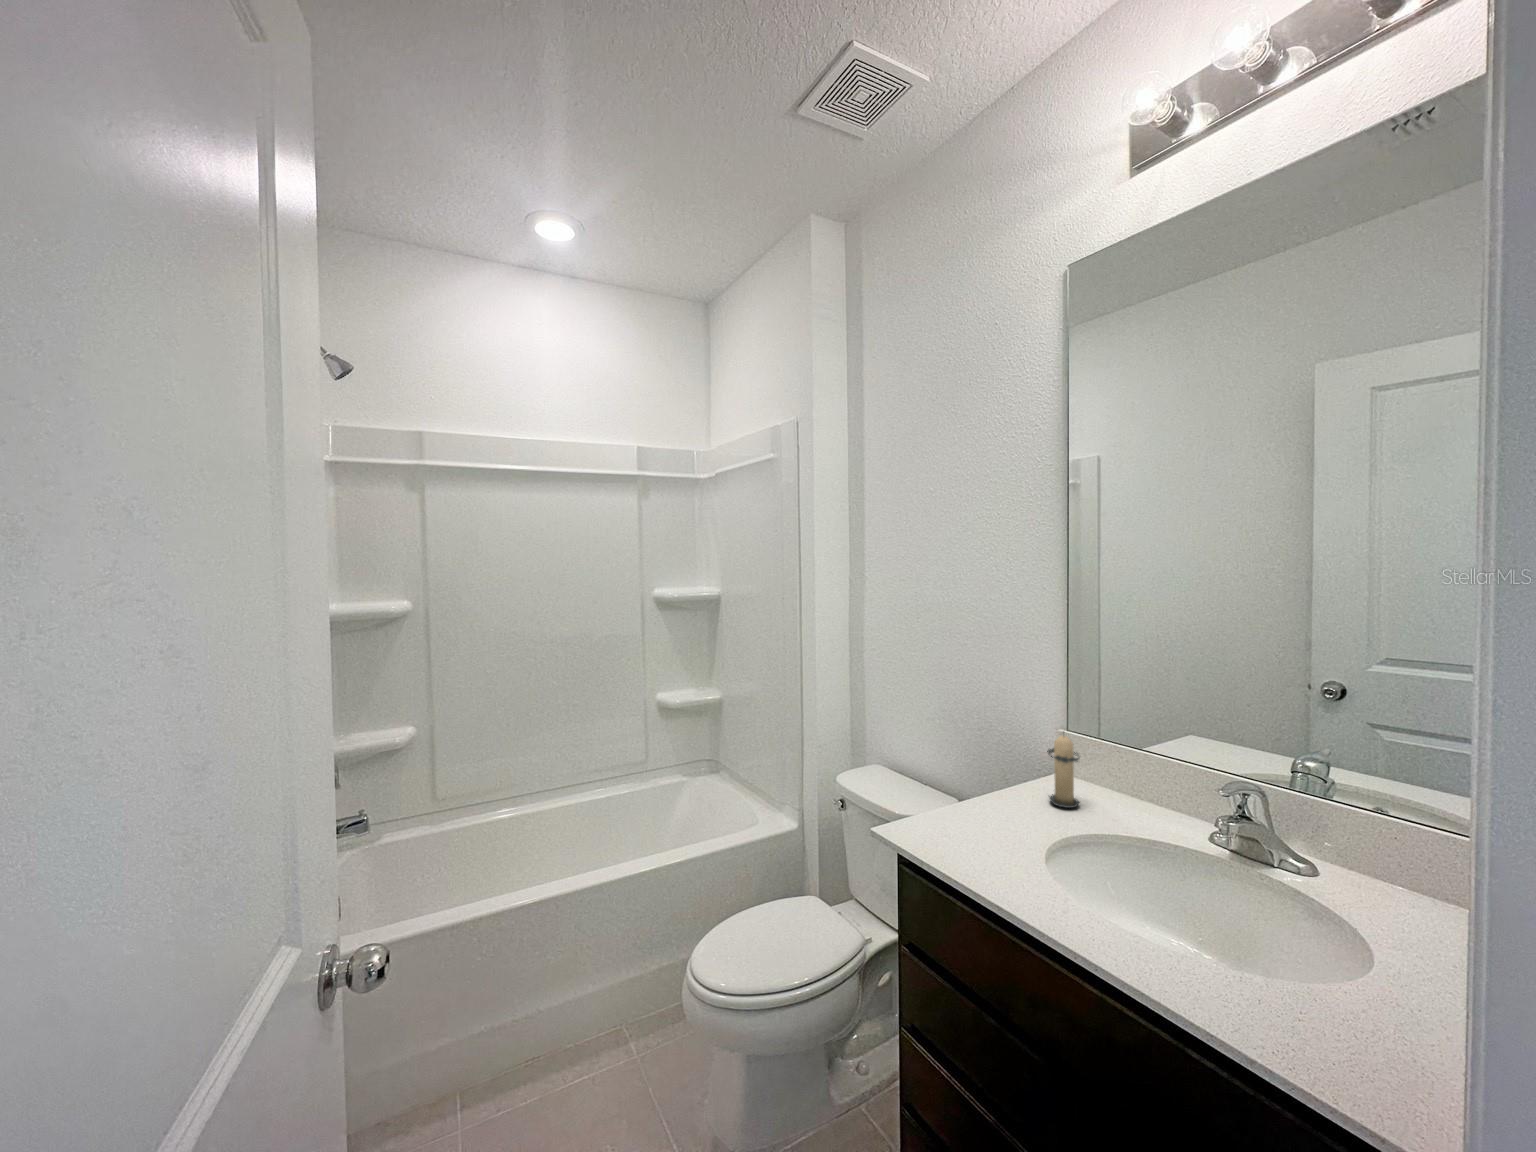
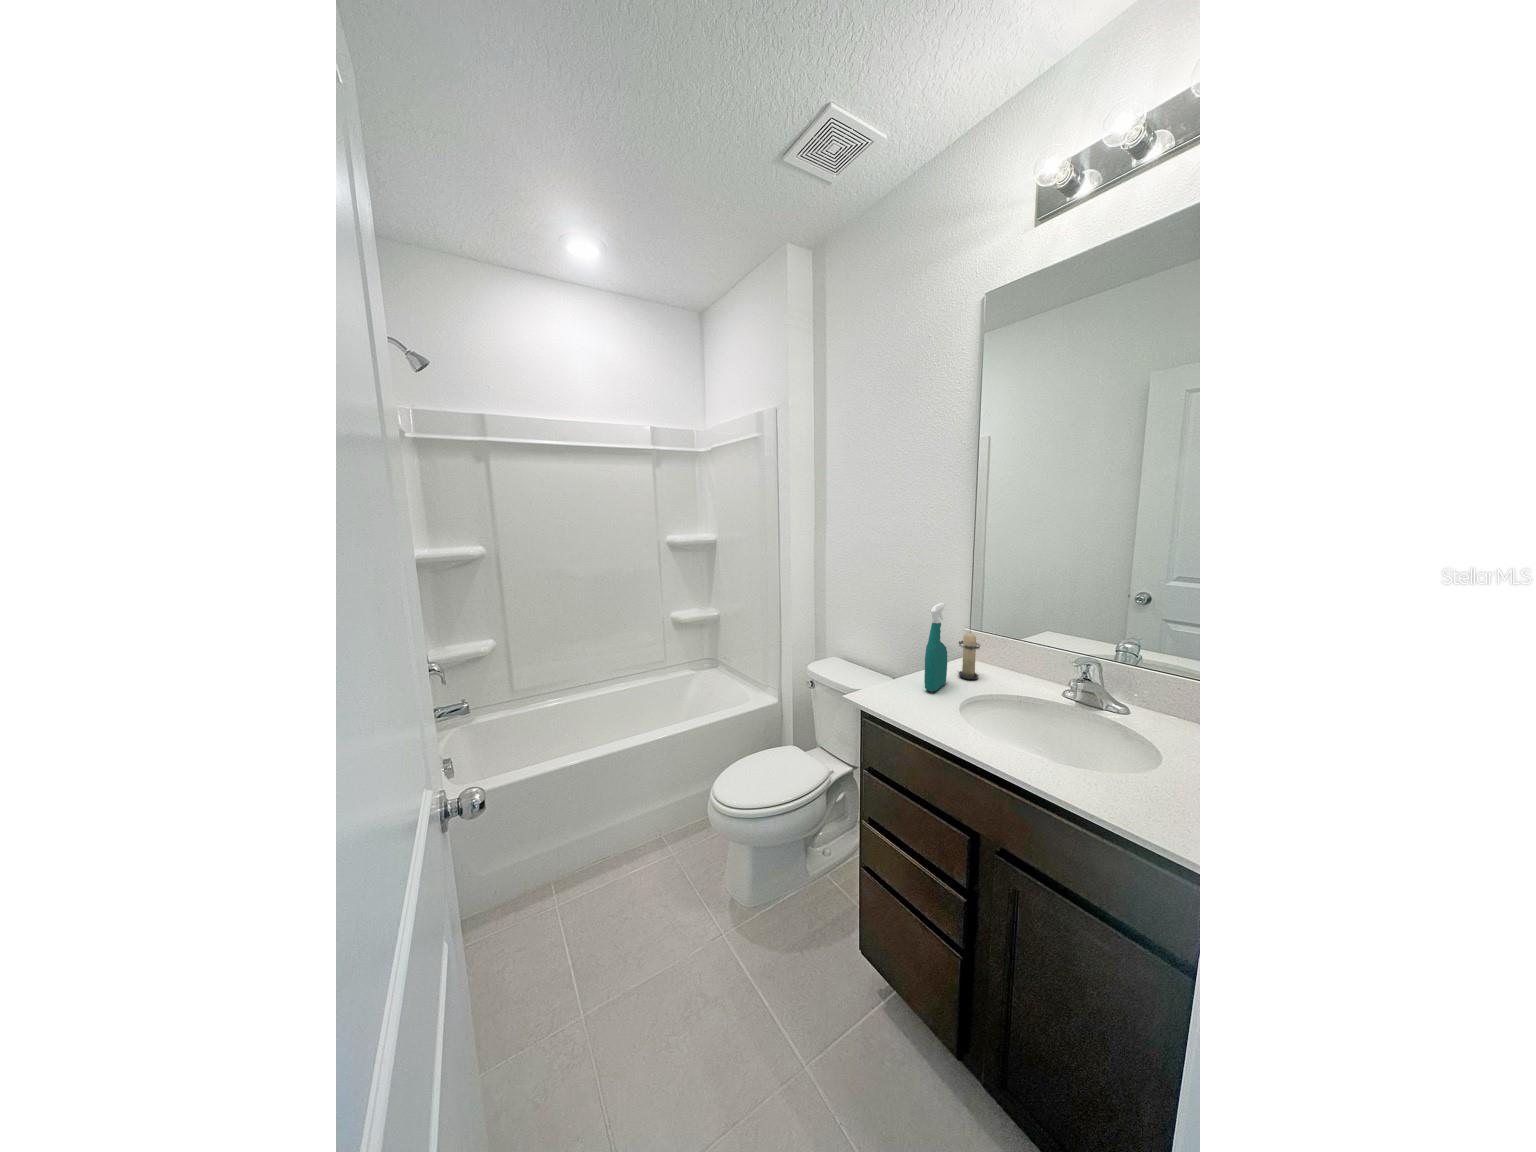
spray bottle: none [993,691,1029,825] -> present [924,603,947,692]

